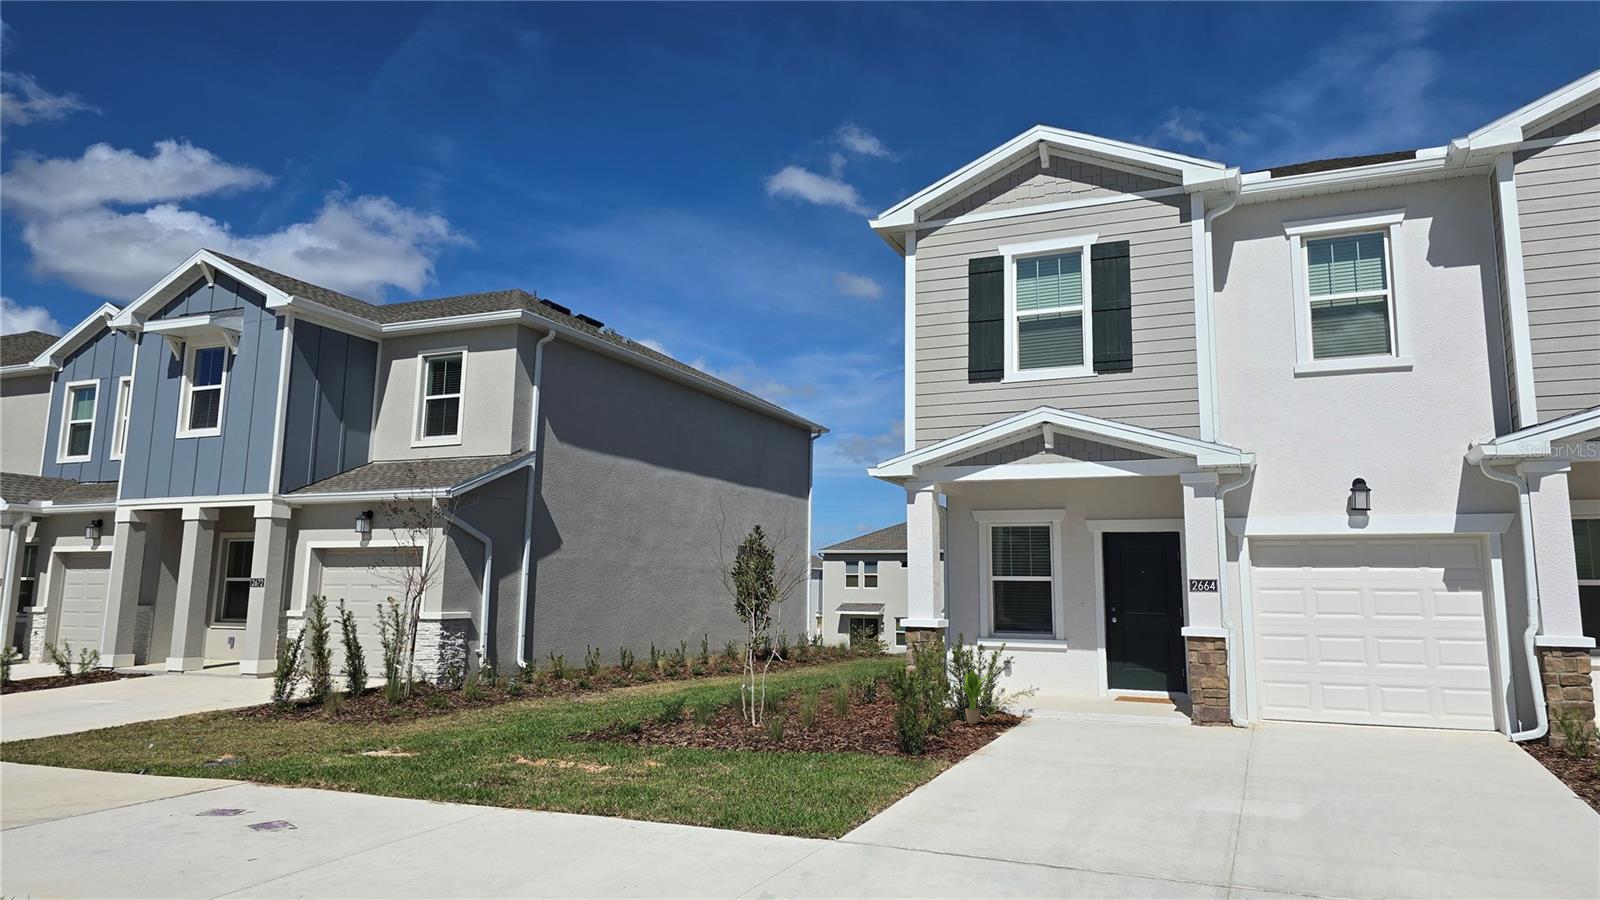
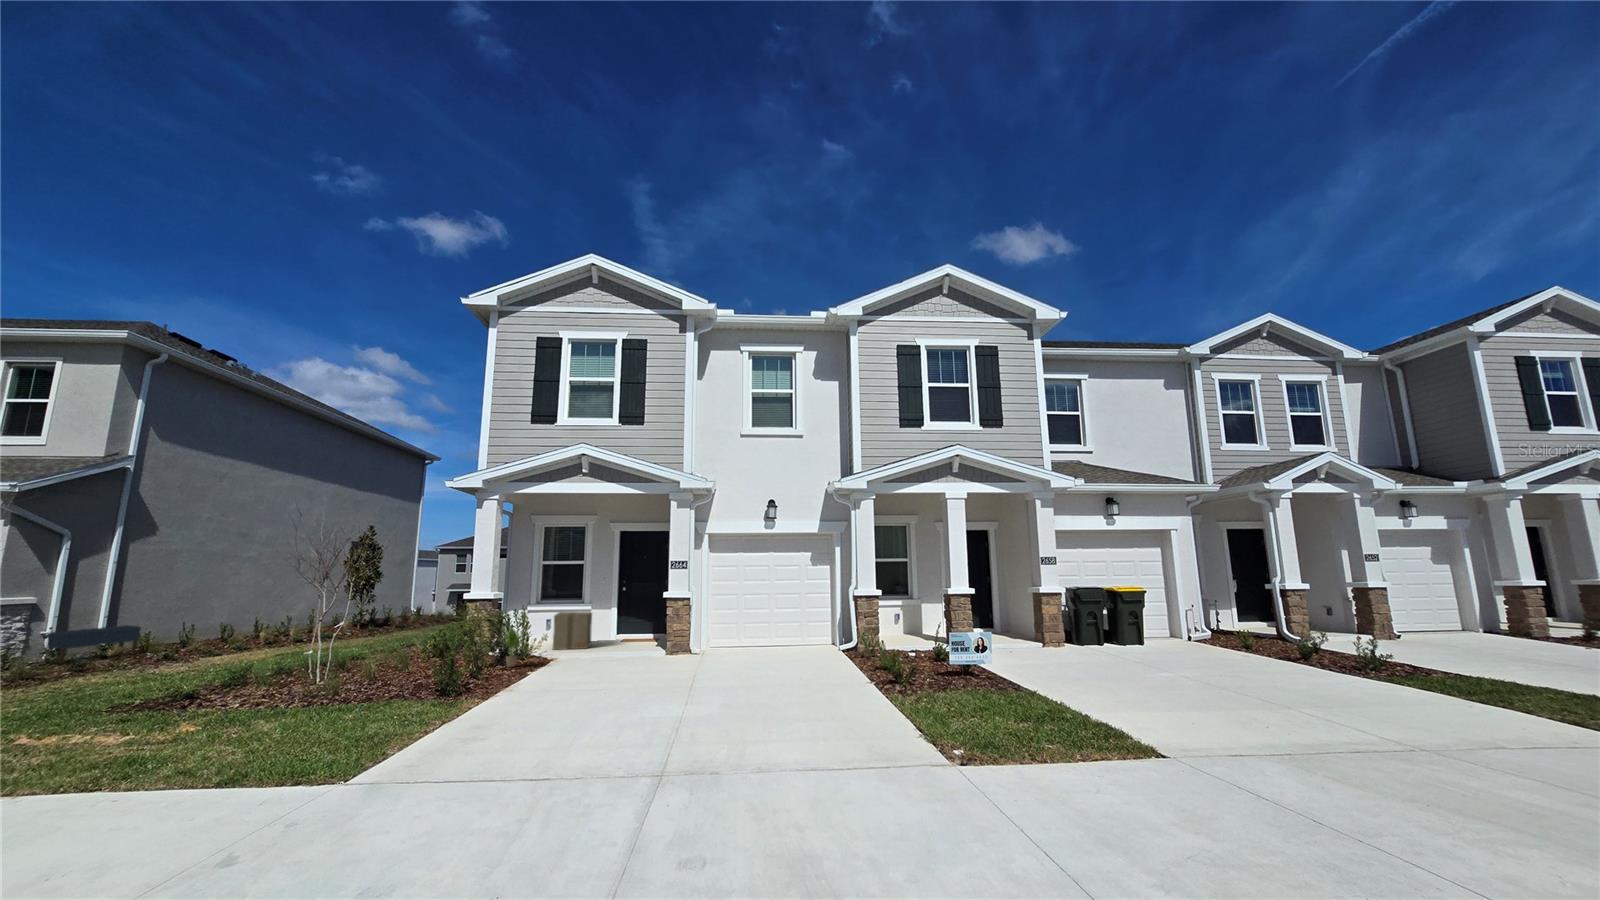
bench: none [482,644,558,683] -> present [45,625,141,664]
cardboard box: none [1017,651,1070,706] -> present [553,612,592,650]

